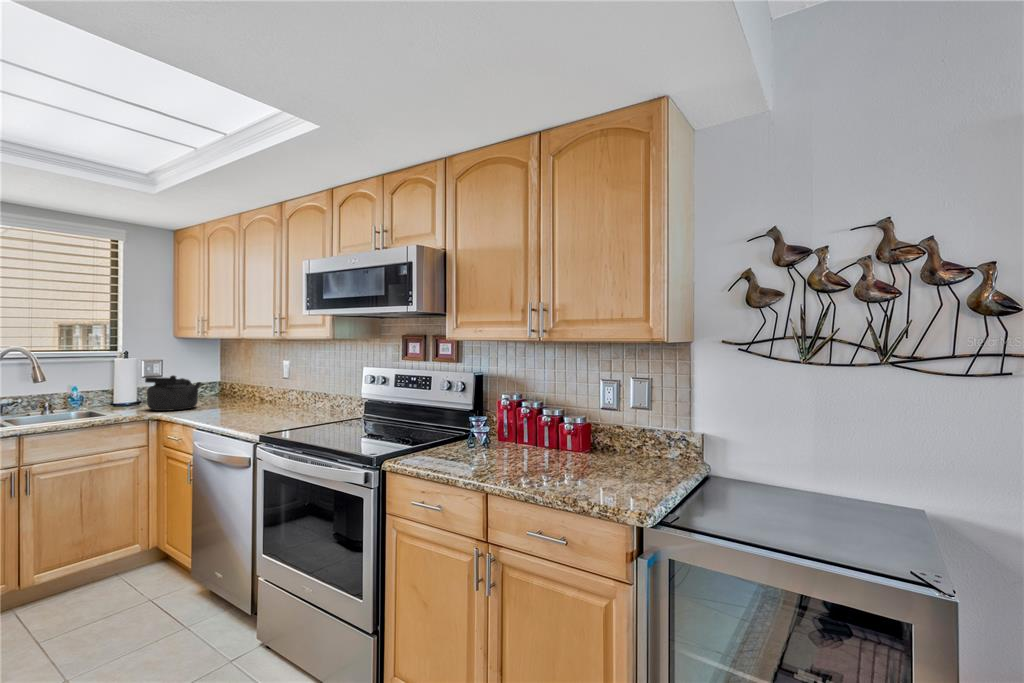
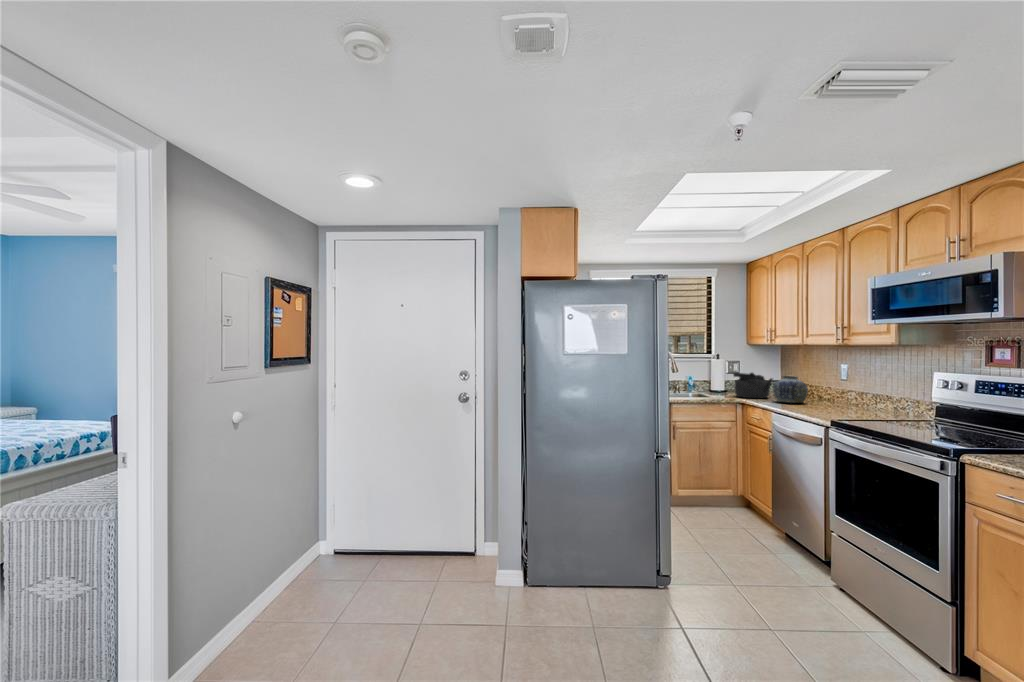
vase: none [199,378,243,413] -> present [773,376,808,403]

